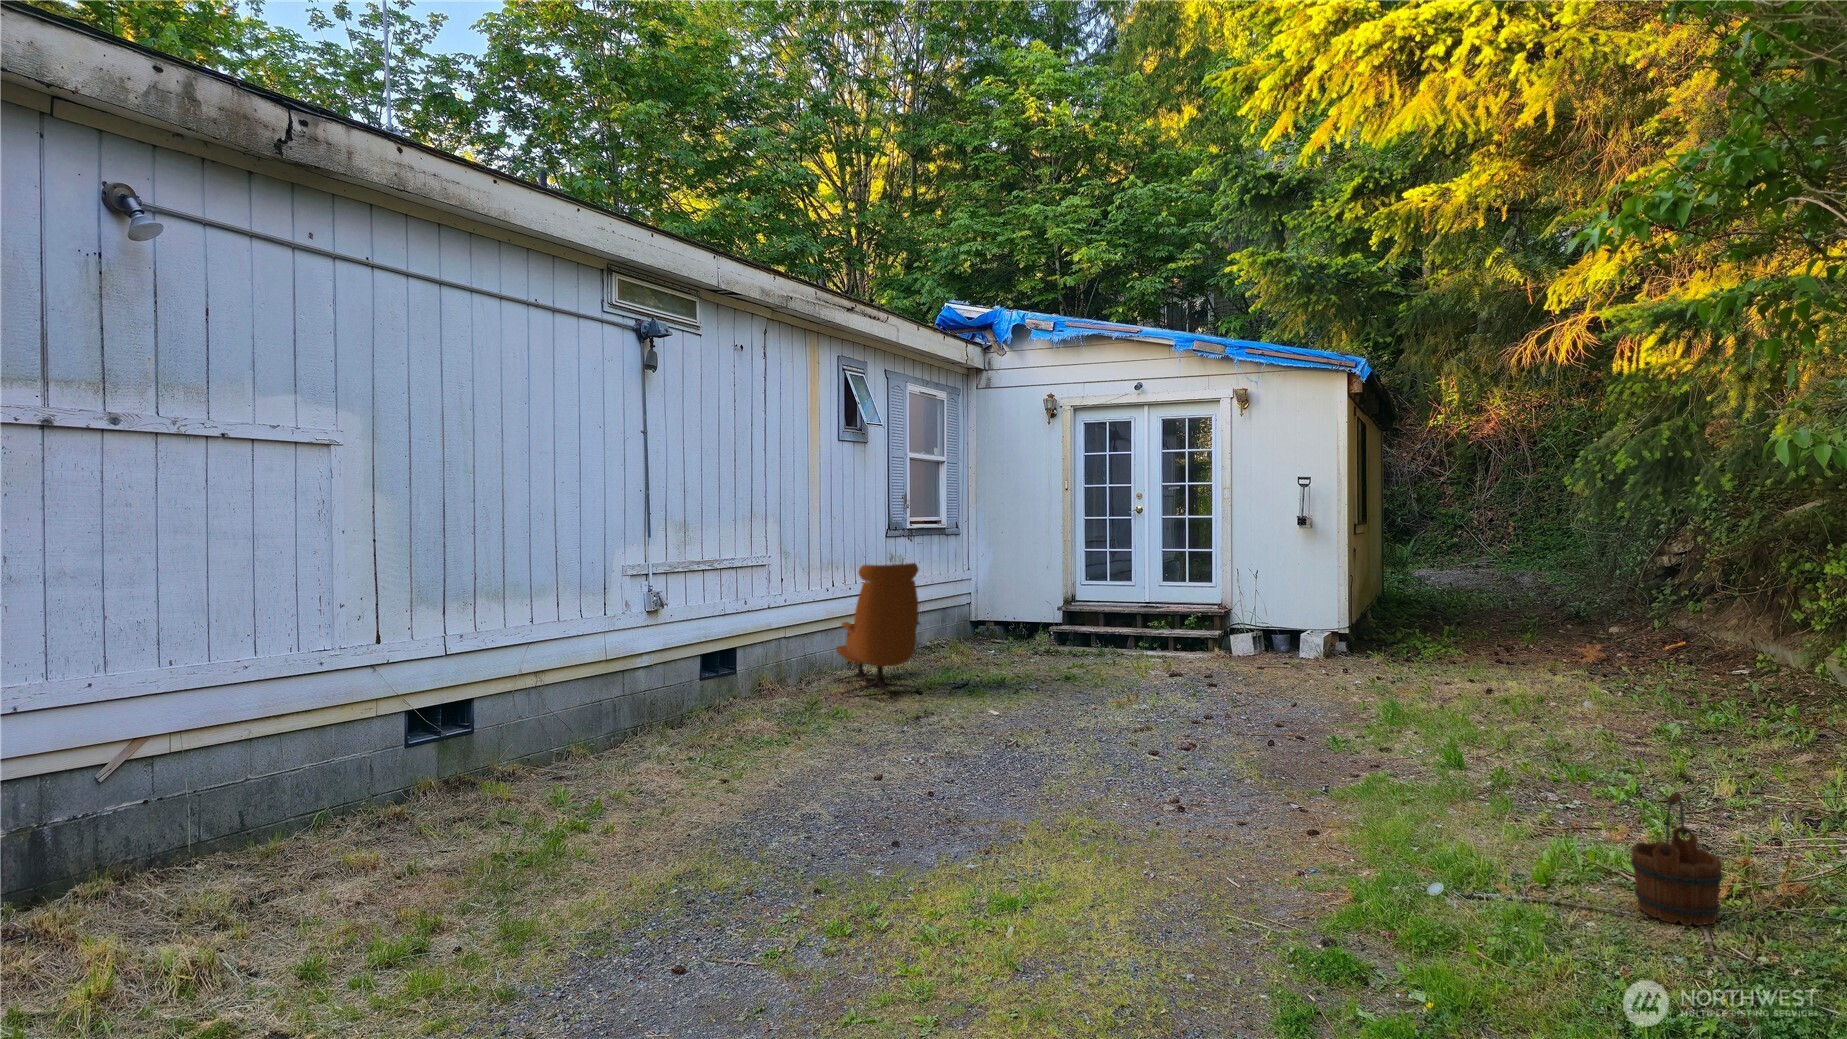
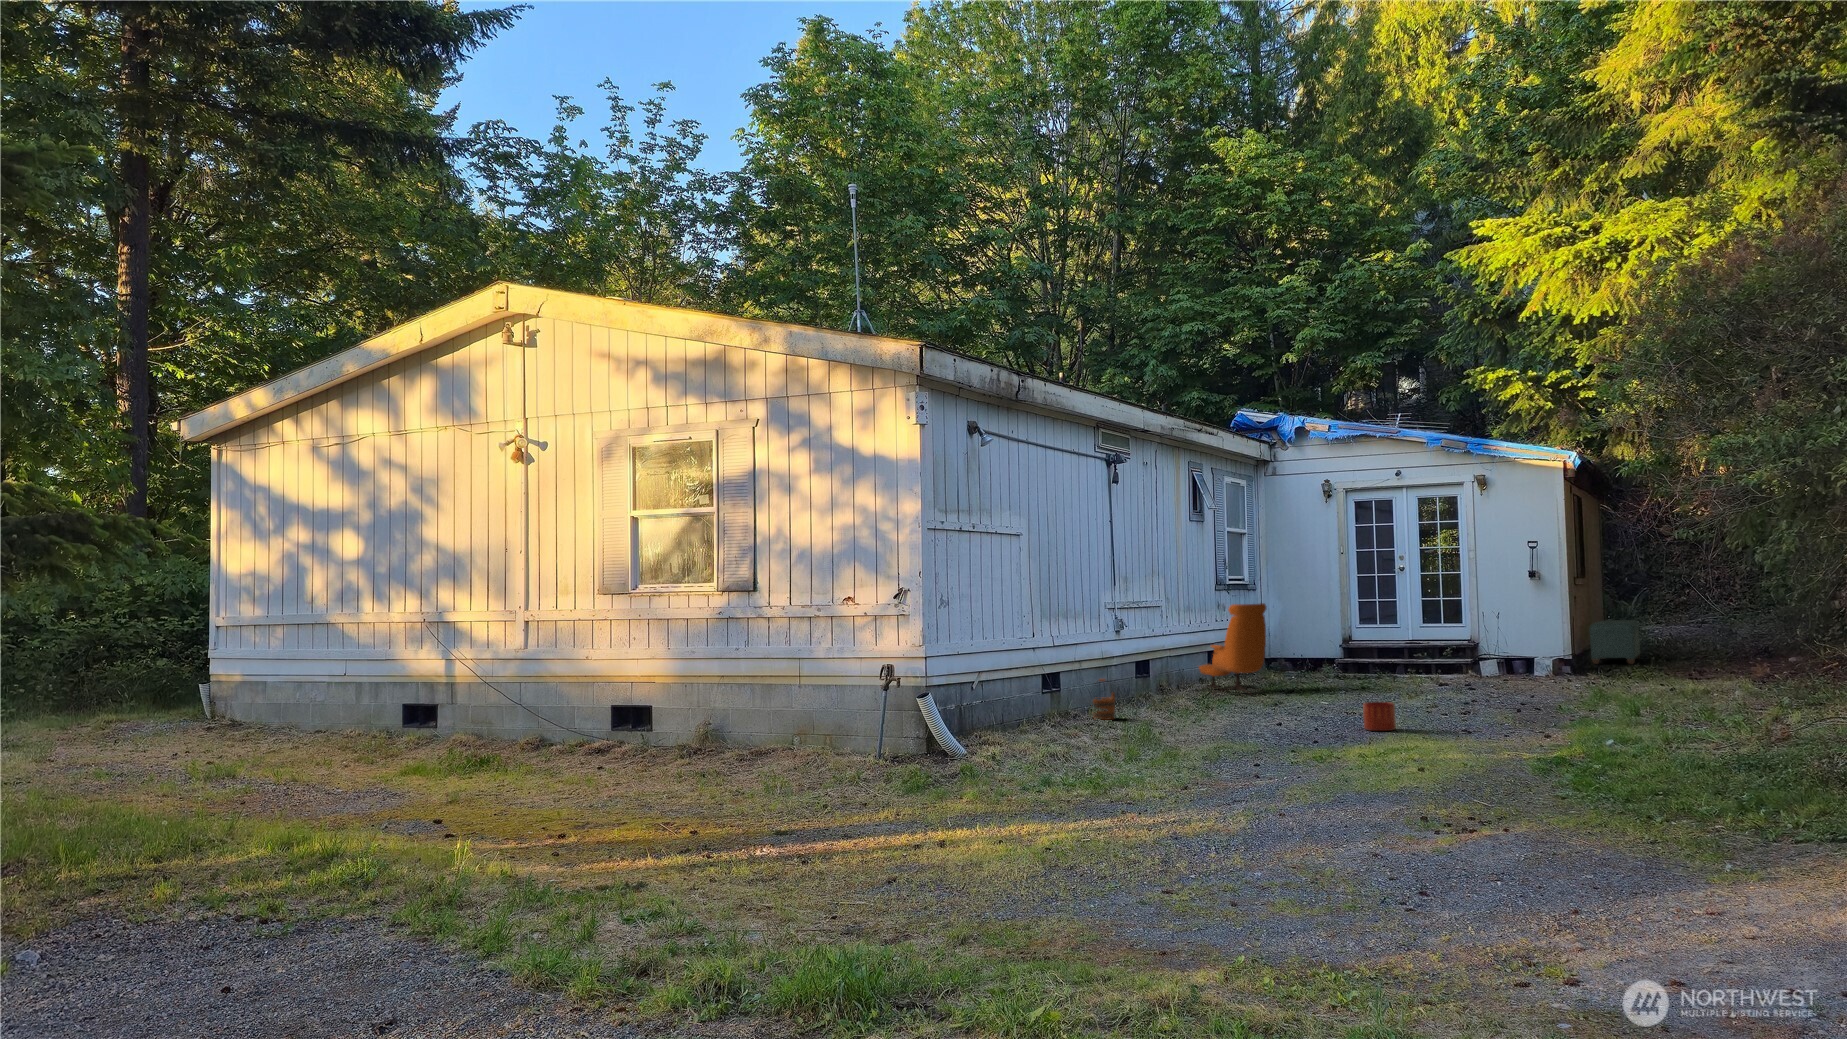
bench: none [1368,576,1425,635] -> present [1589,620,1640,664]
planter: none [965,784,1027,855] -> present [1363,702,1396,731]
wooden bucket: present [1631,793,1723,926] -> present [1091,679,1115,720]

